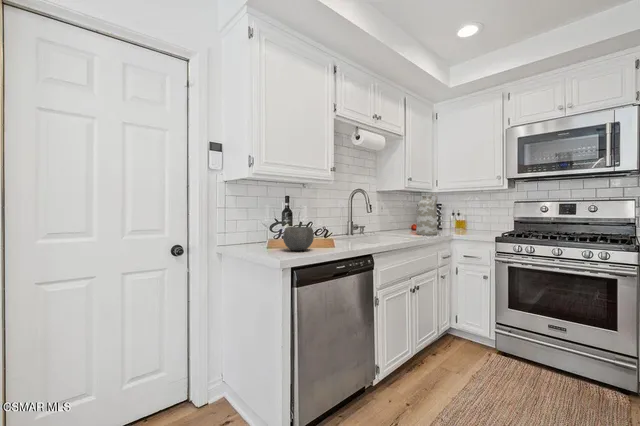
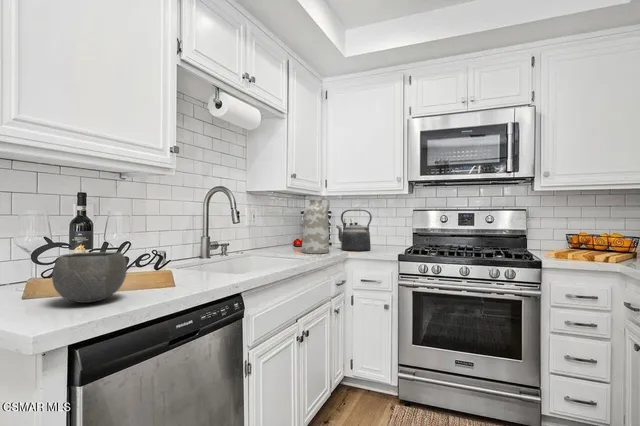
kettle: none [445,203,474,234] -> present [336,210,372,251]

